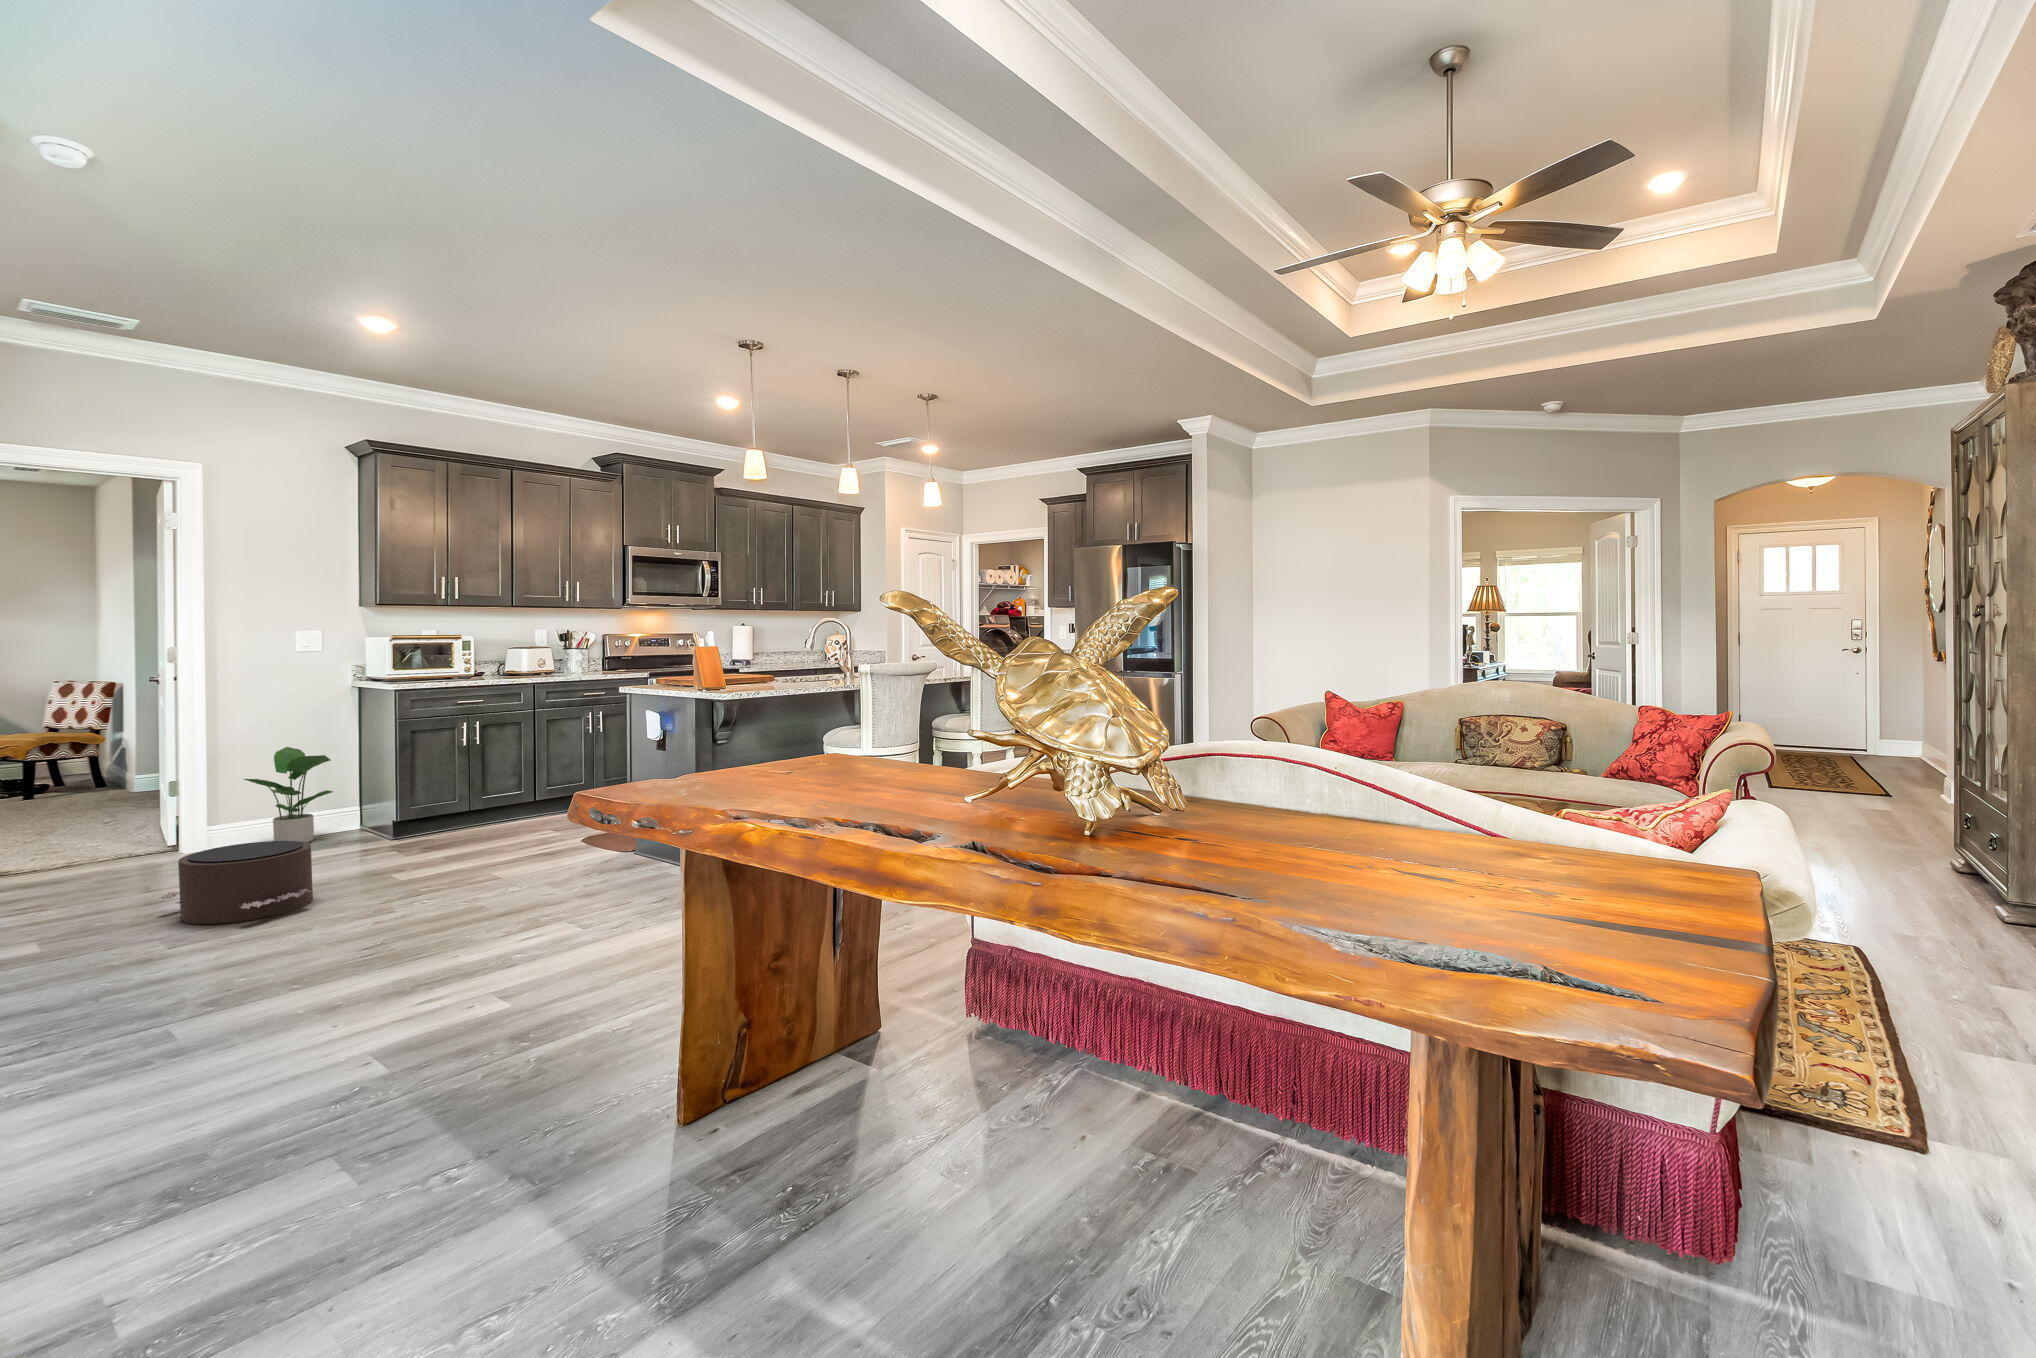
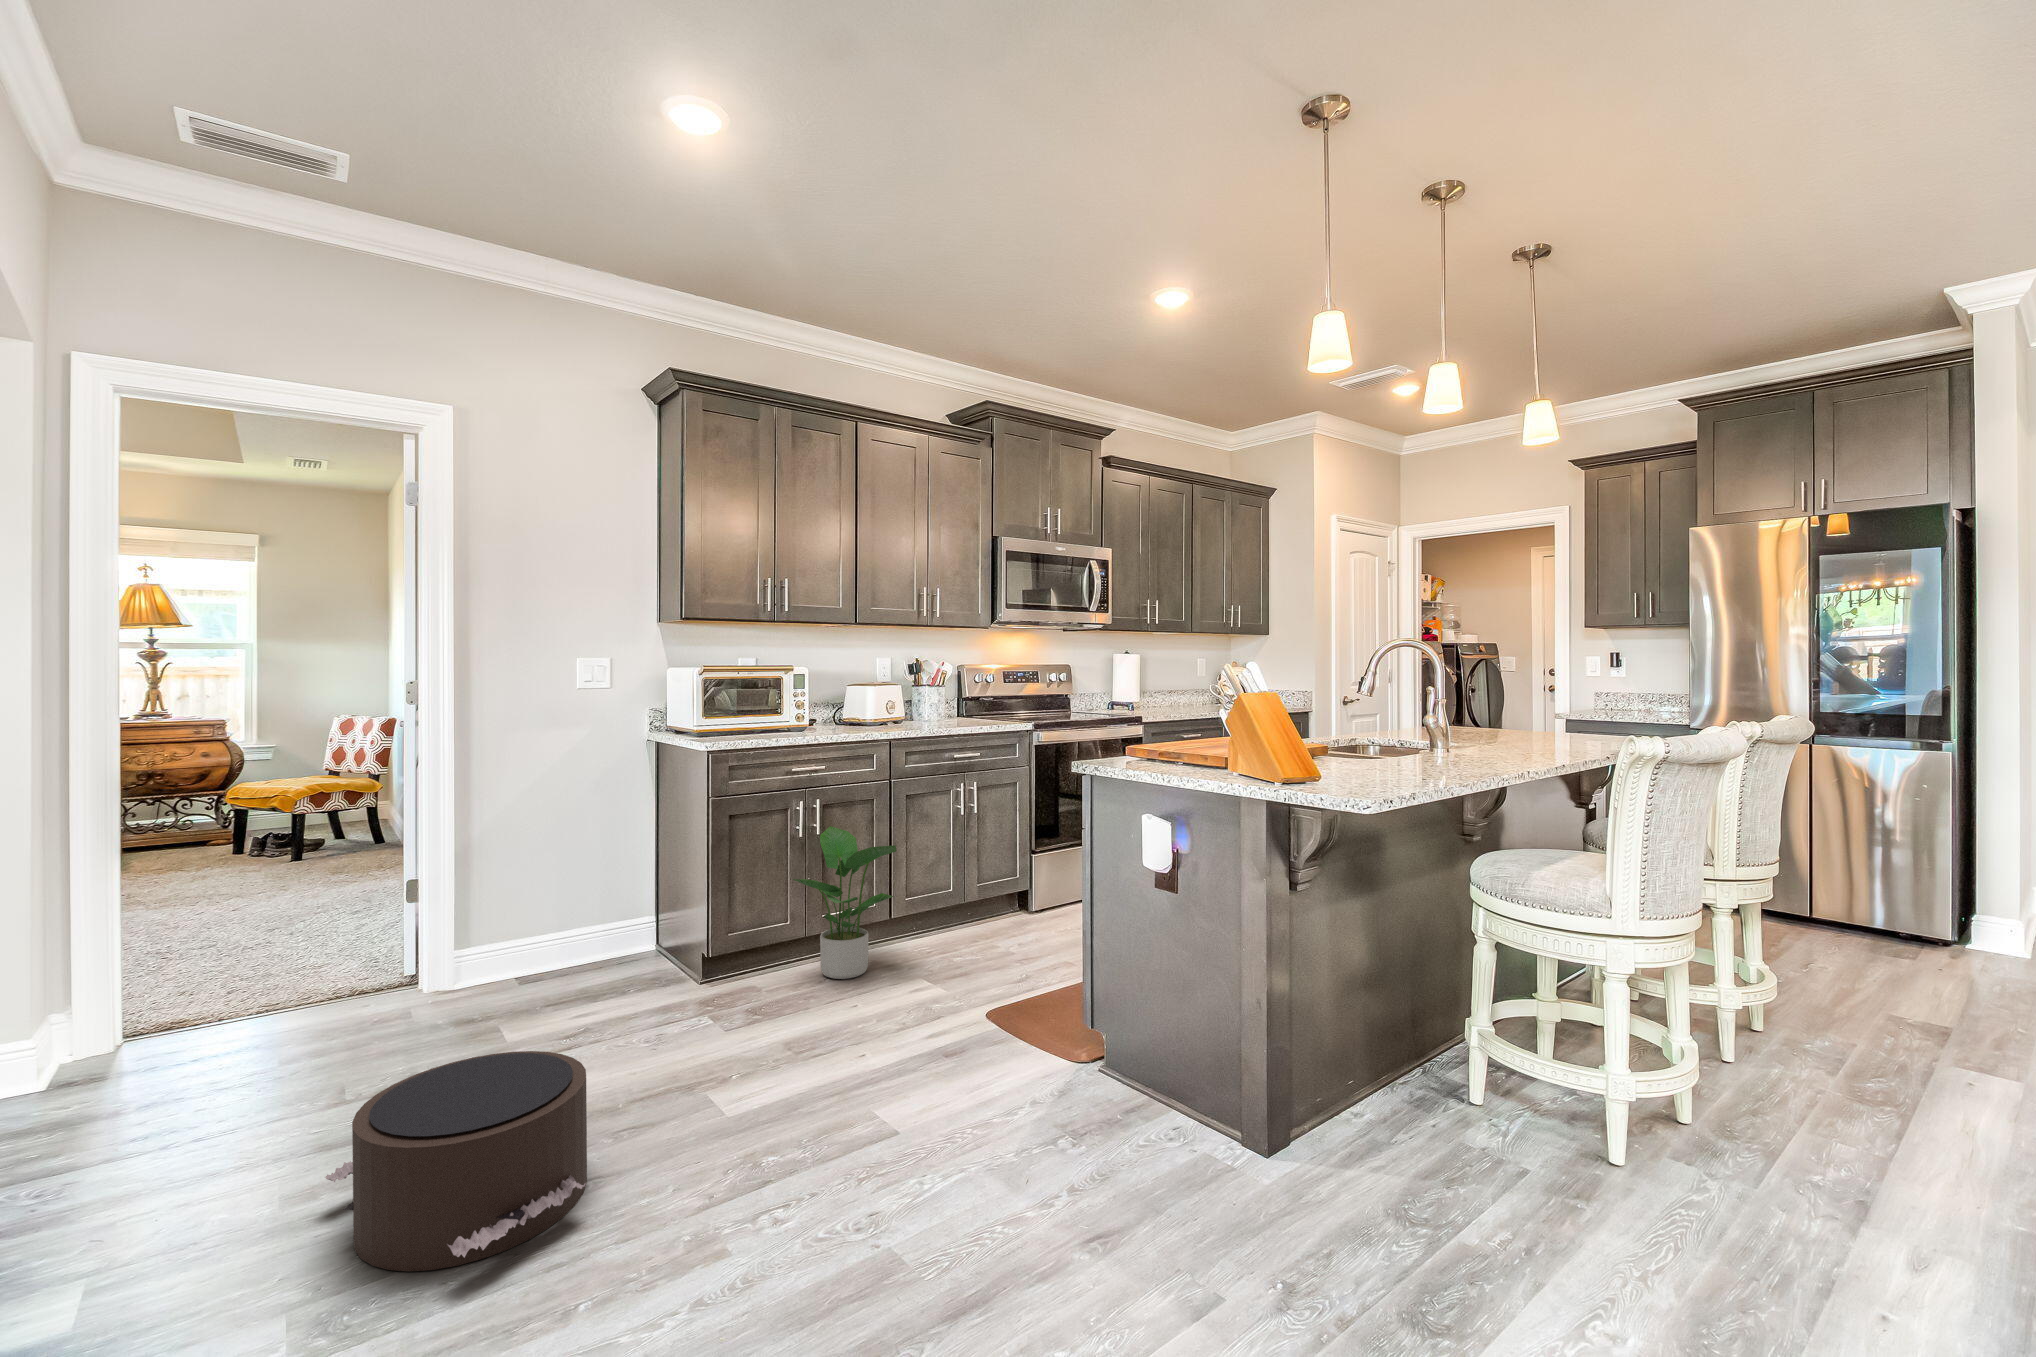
potted plant: present [244,747,333,843] -> present [793,826,897,979]

